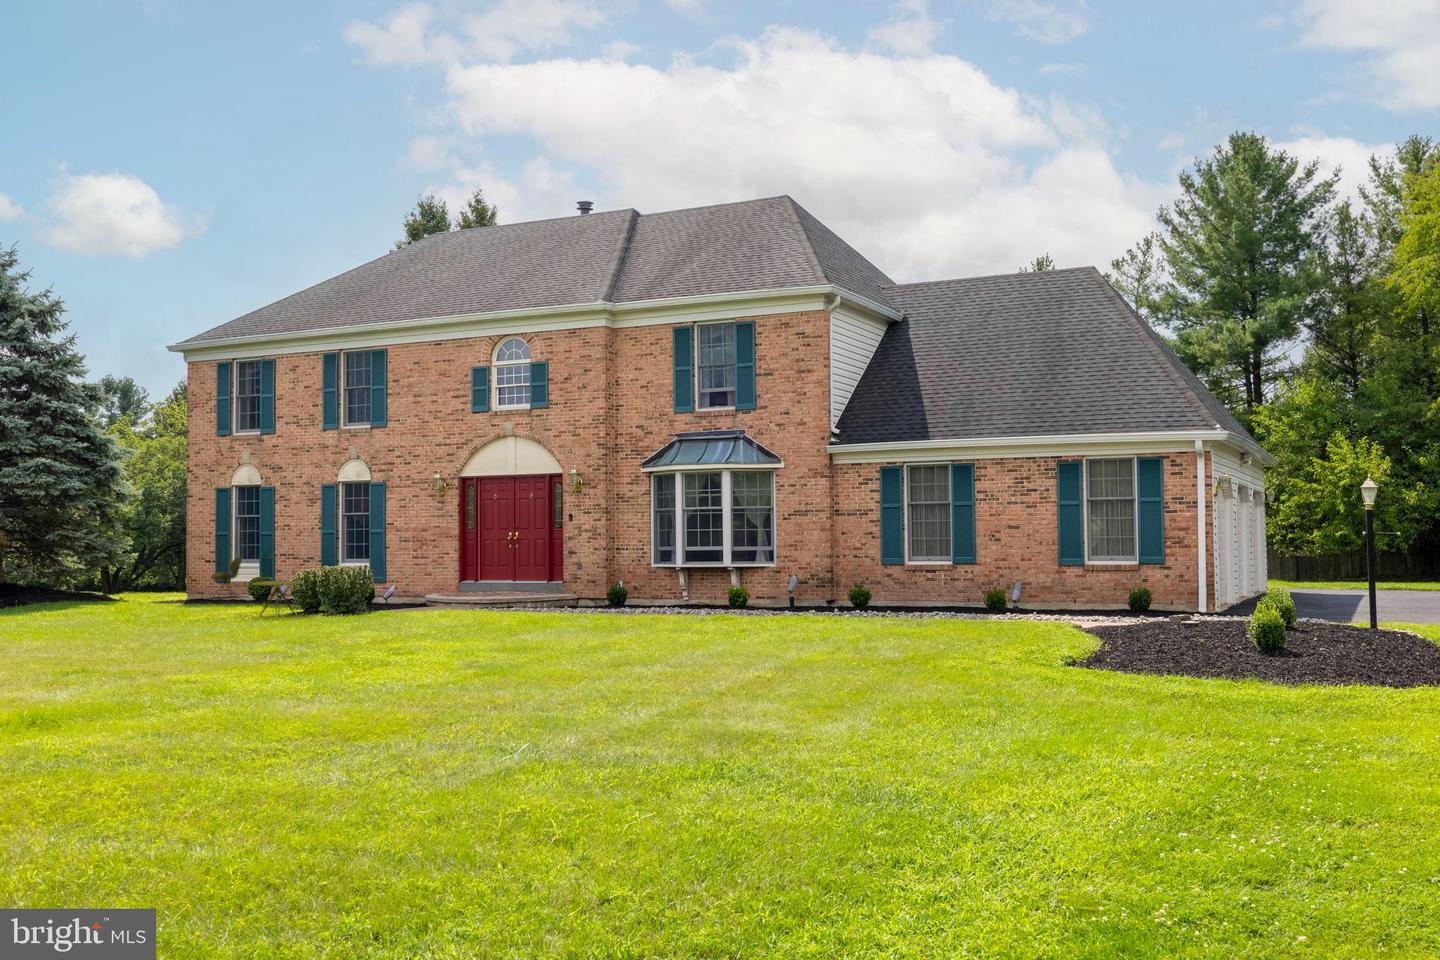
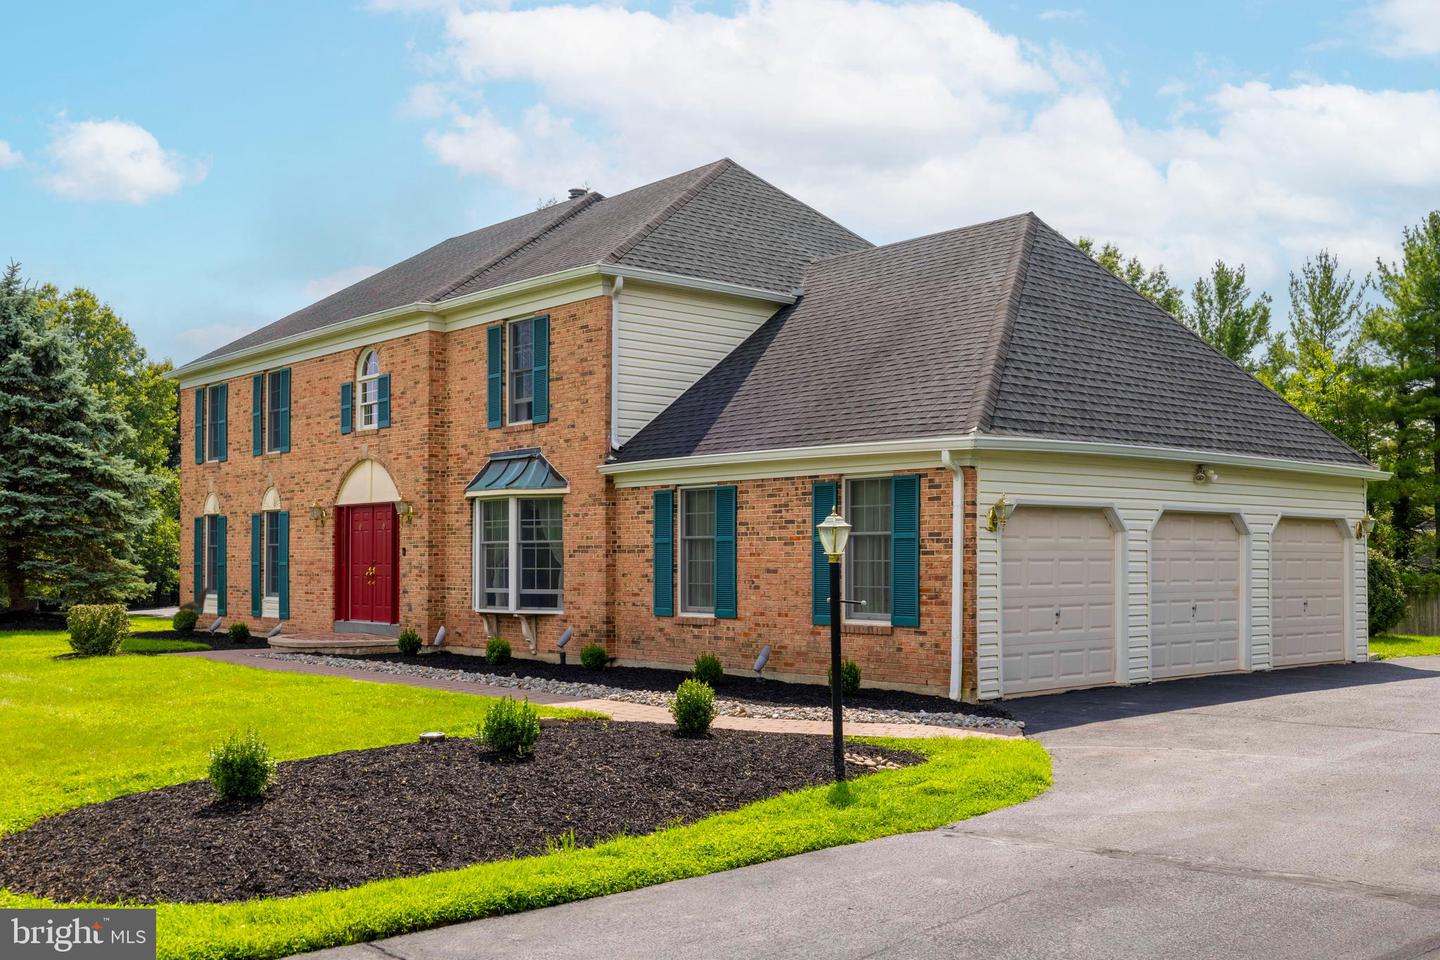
round table: present [252,581,301,615] -> none [76,618,131,656]

